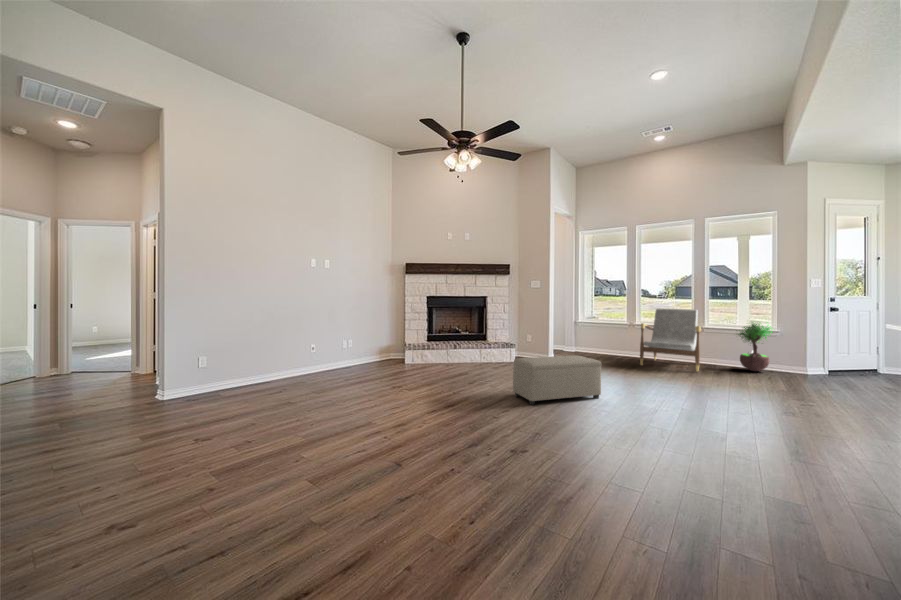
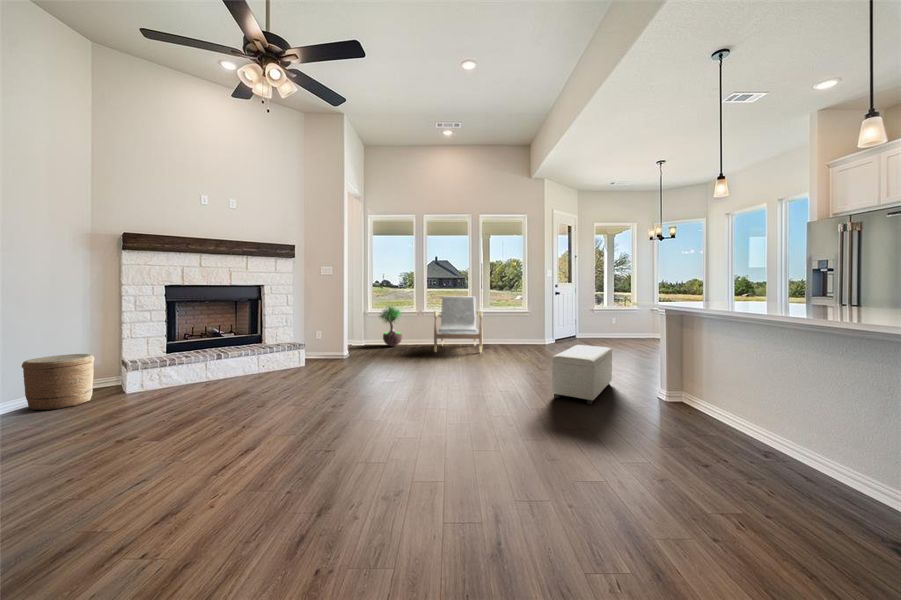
potted tree: present [738,322,770,371] -> present [380,306,402,346]
woven basket: none [363,337,392,367] -> present [22,354,95,410]
ottoman: present [513,355,601,405] -> present [552,345,612,404]

